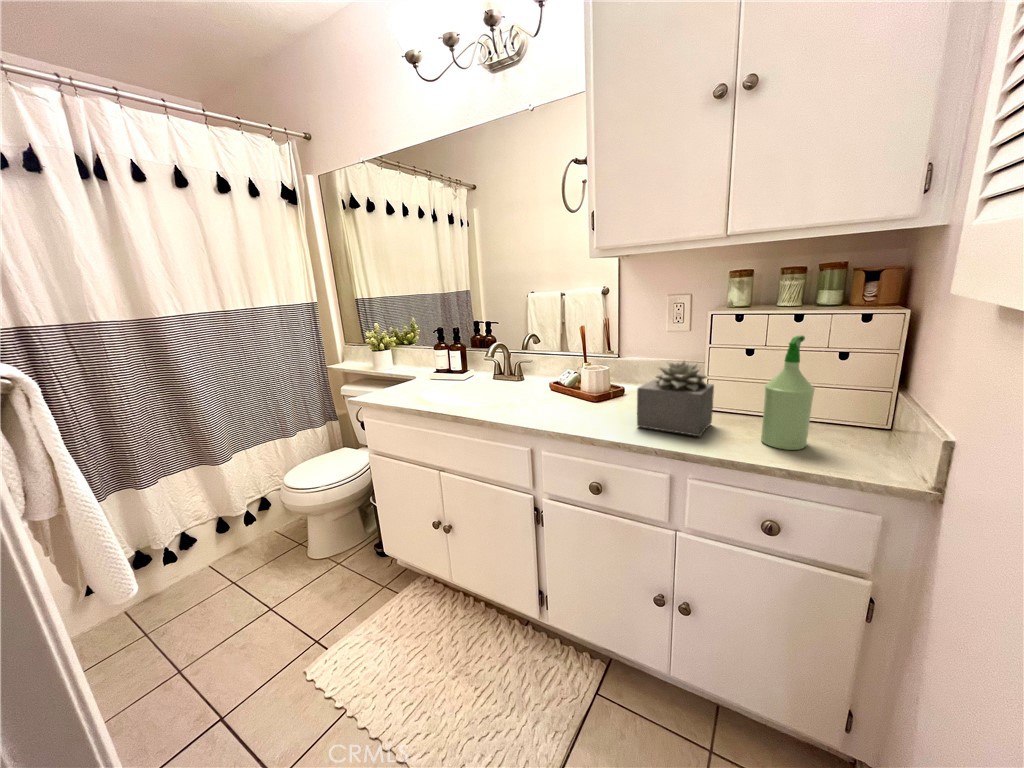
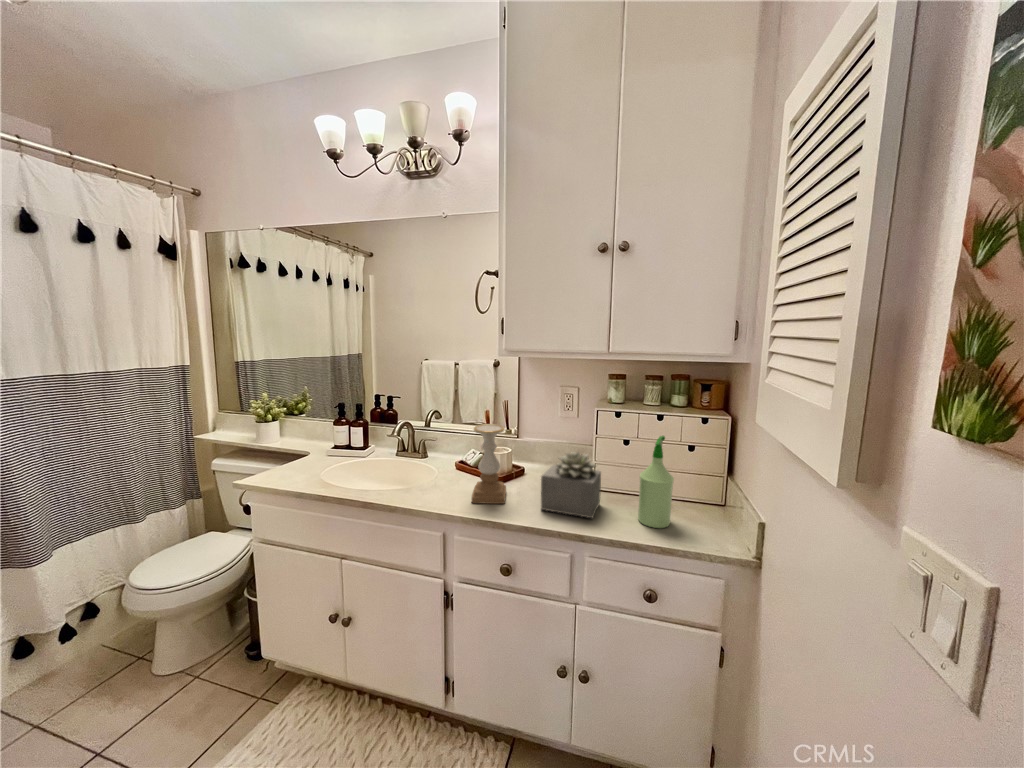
candle holder: none [560,335,600,420] -> present [472,424,506,504]

